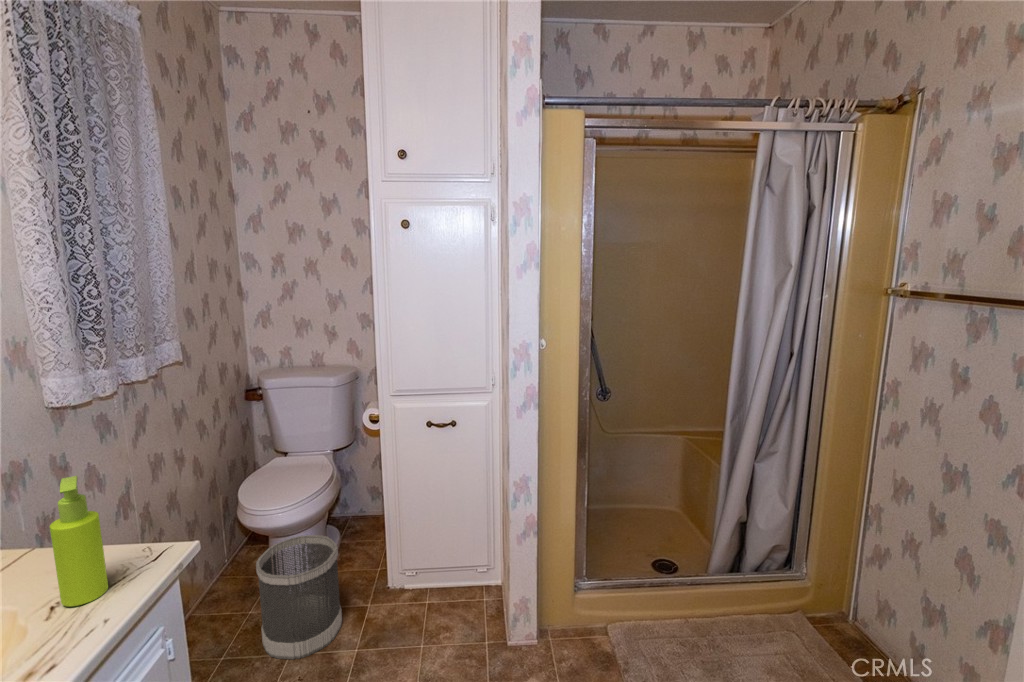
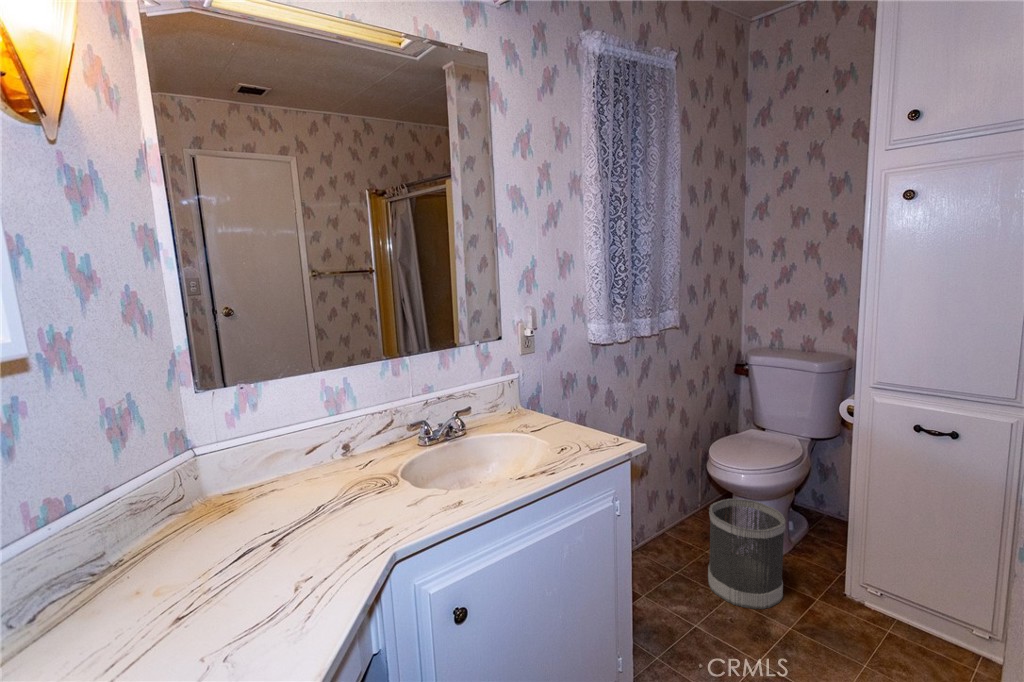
soap dispenser: present [50,476,108,606] -> none [567,372,590,450]

